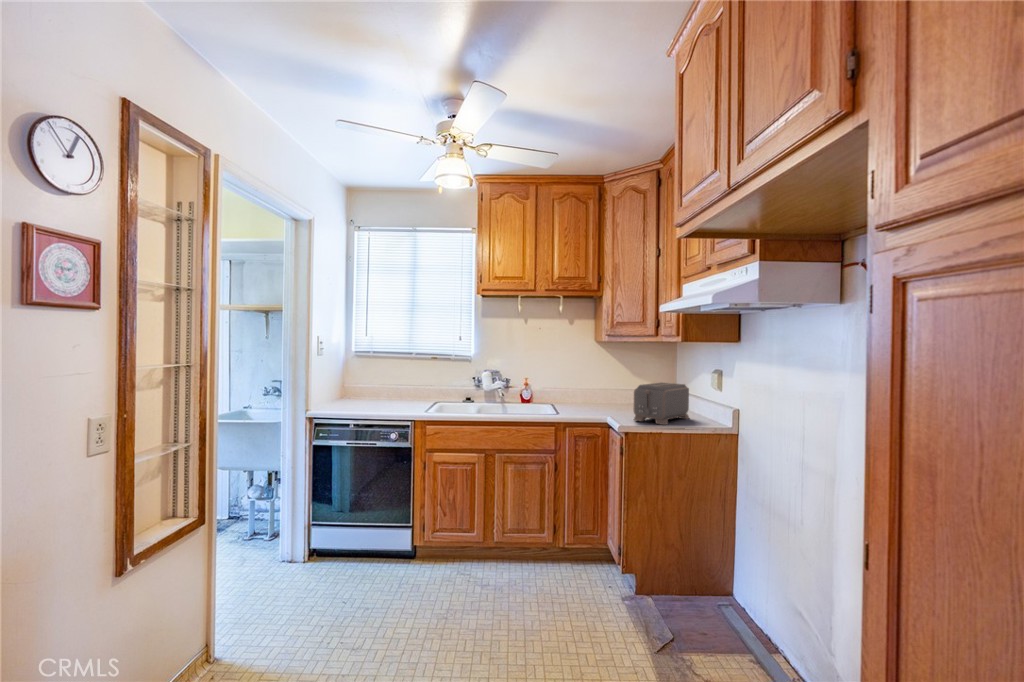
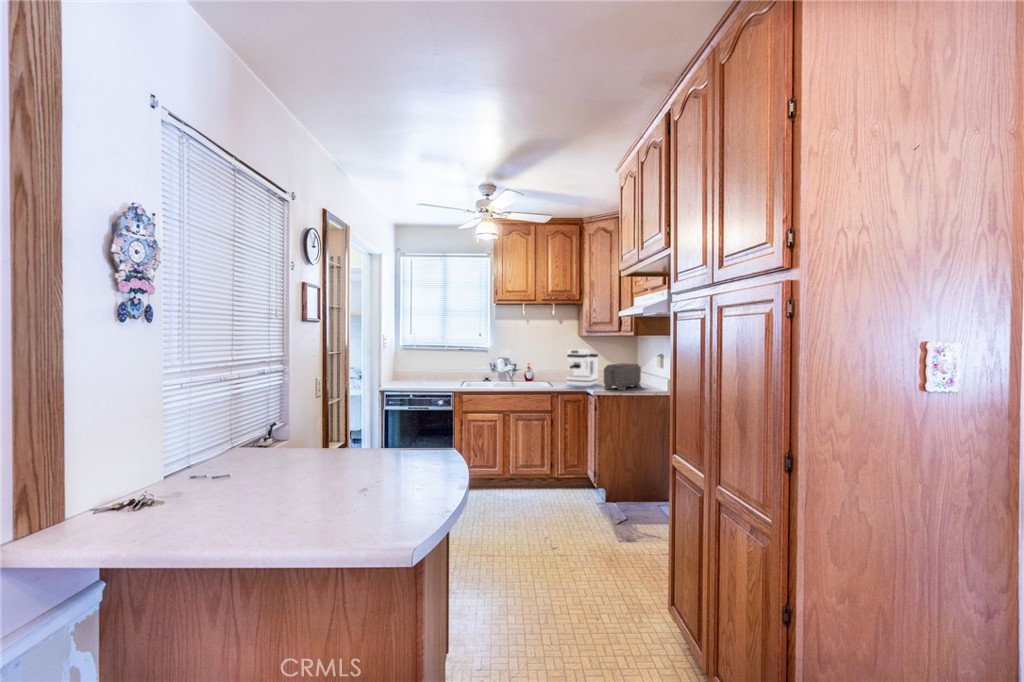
coffee maker: none [577,361,624,414] -> present [566,349,598,385]

